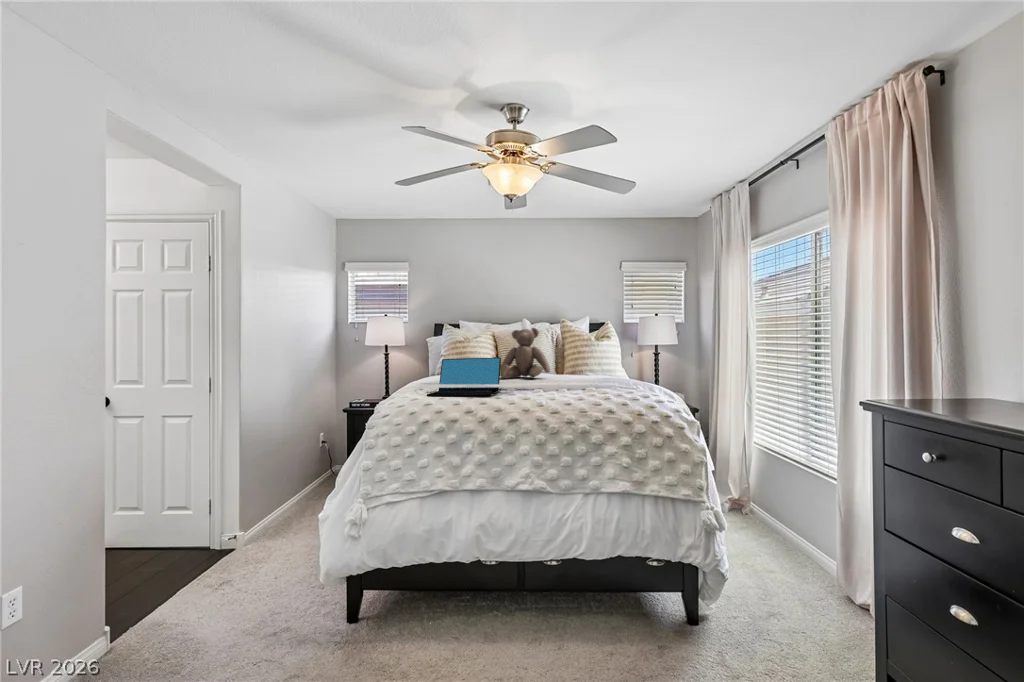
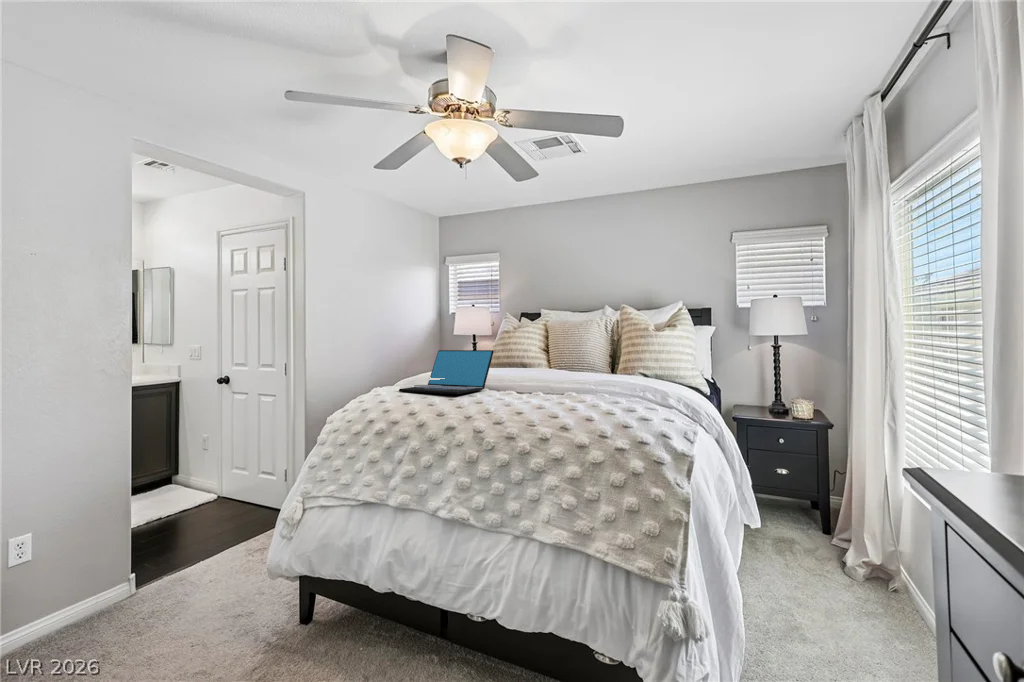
teddy bear: present [500,328,550,378] -> none [511,316,570,373]

